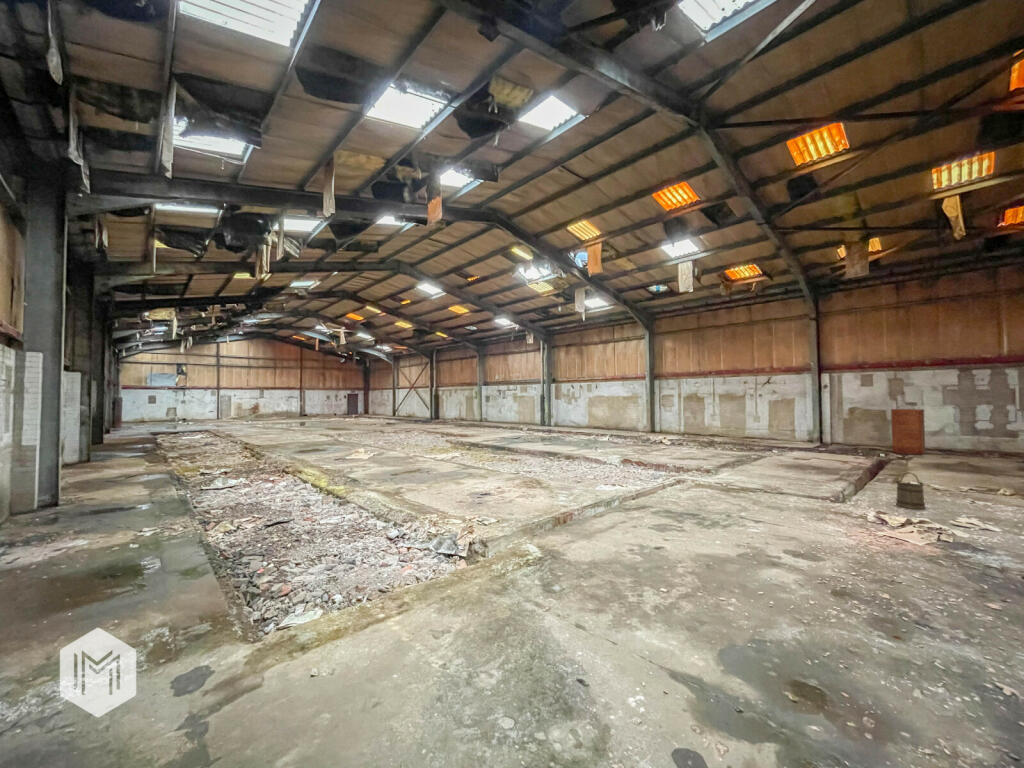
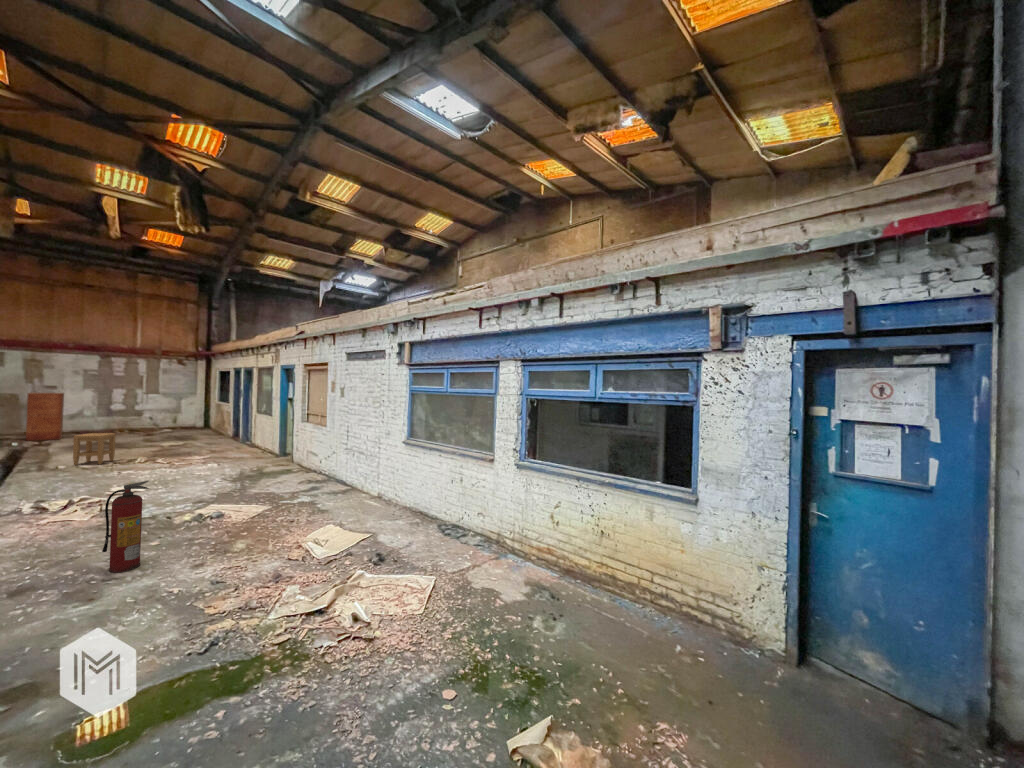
stool: none [925,452,972,488] -> present [73,433,116,465]
bucket: present [896,473,925,509] -> none [50,456,81,492]
fire extinguisher: none [916,518,969,627] -> present [102,481,149,573]

